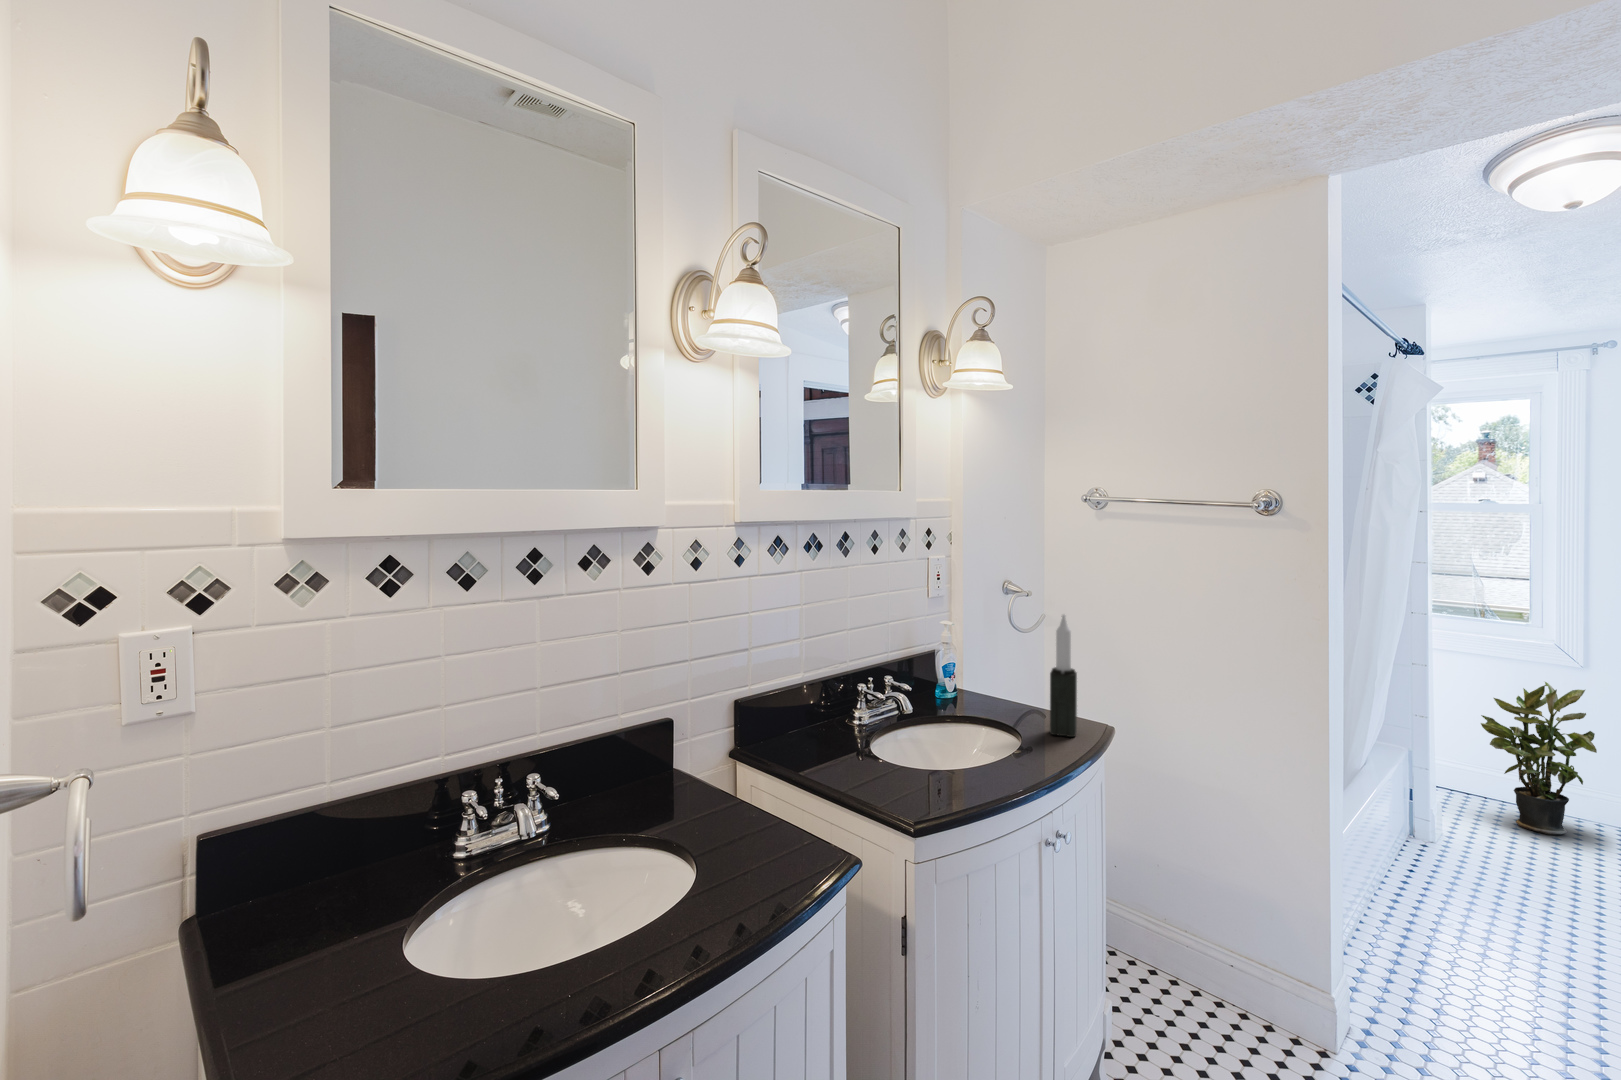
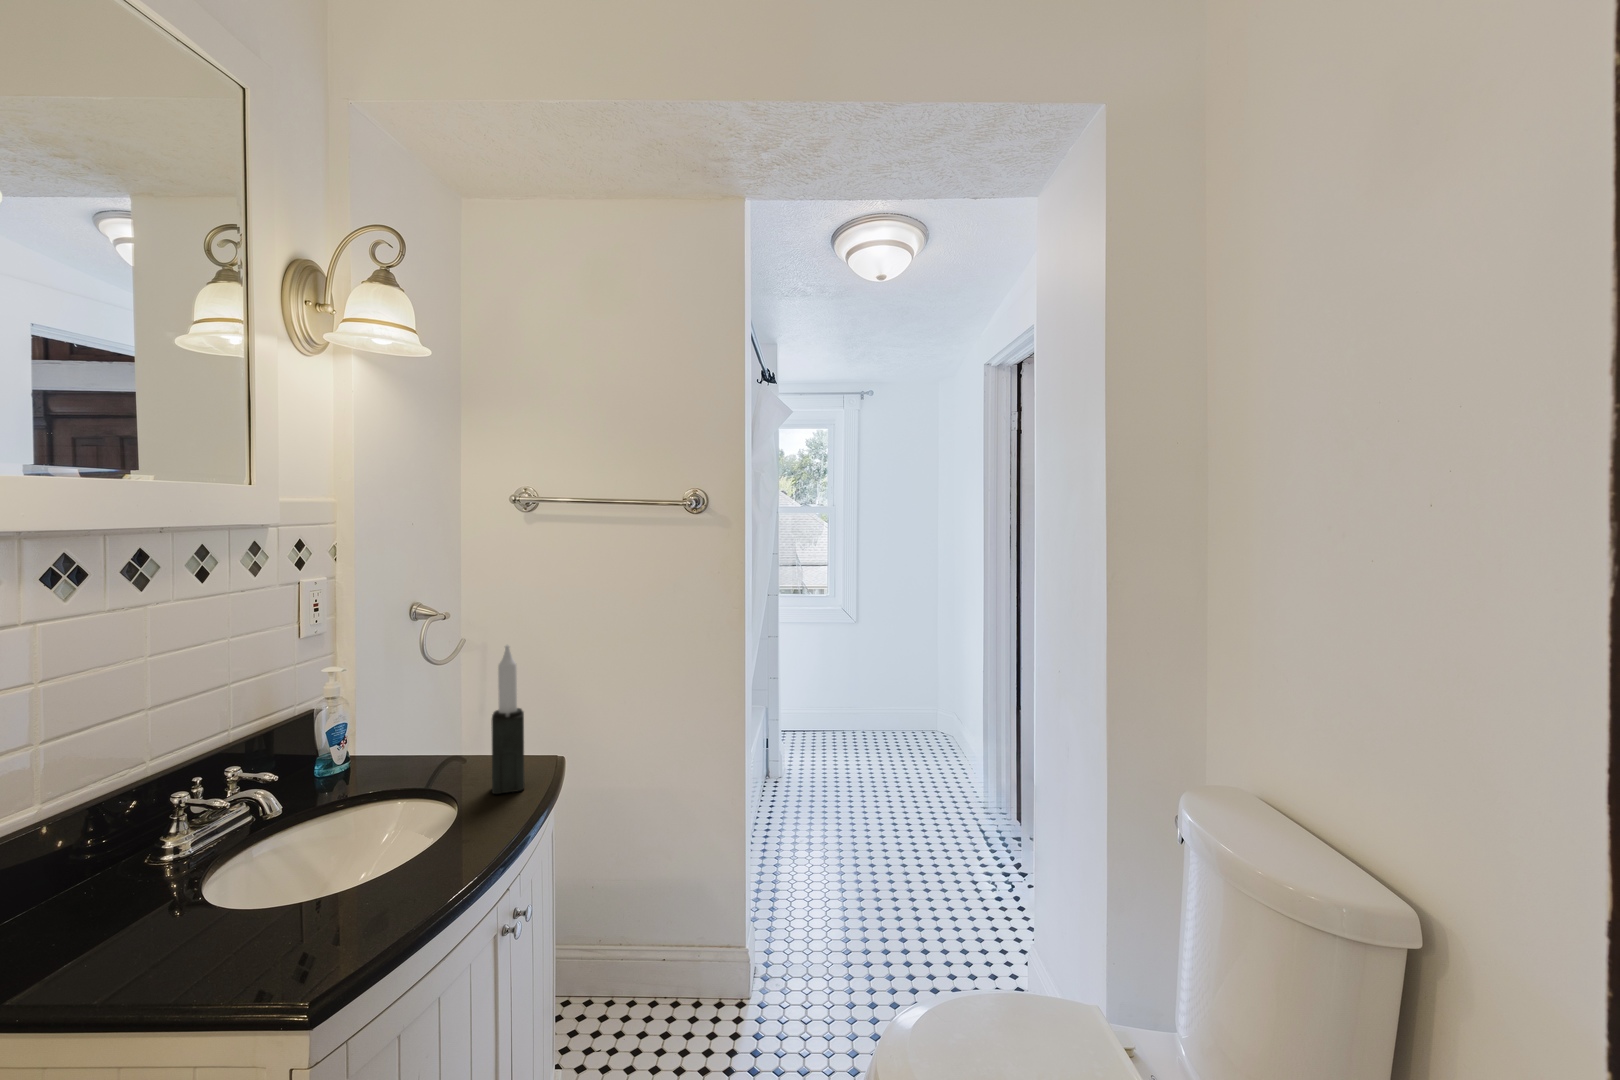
potted plant: present [1481,682,1597,834] -> none [802,639,859,748]

